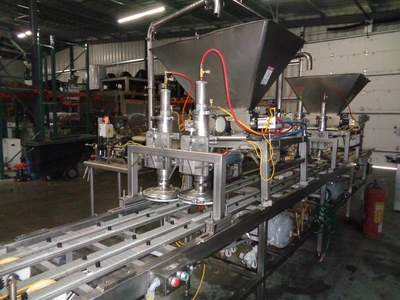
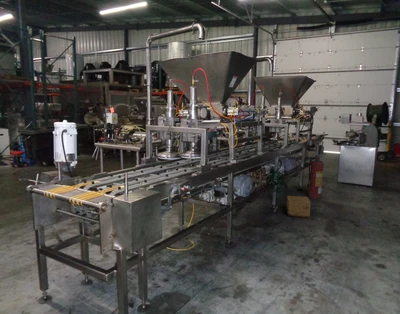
cardboard box: none [339,241,383,281] -> present [286,196,311,218]

